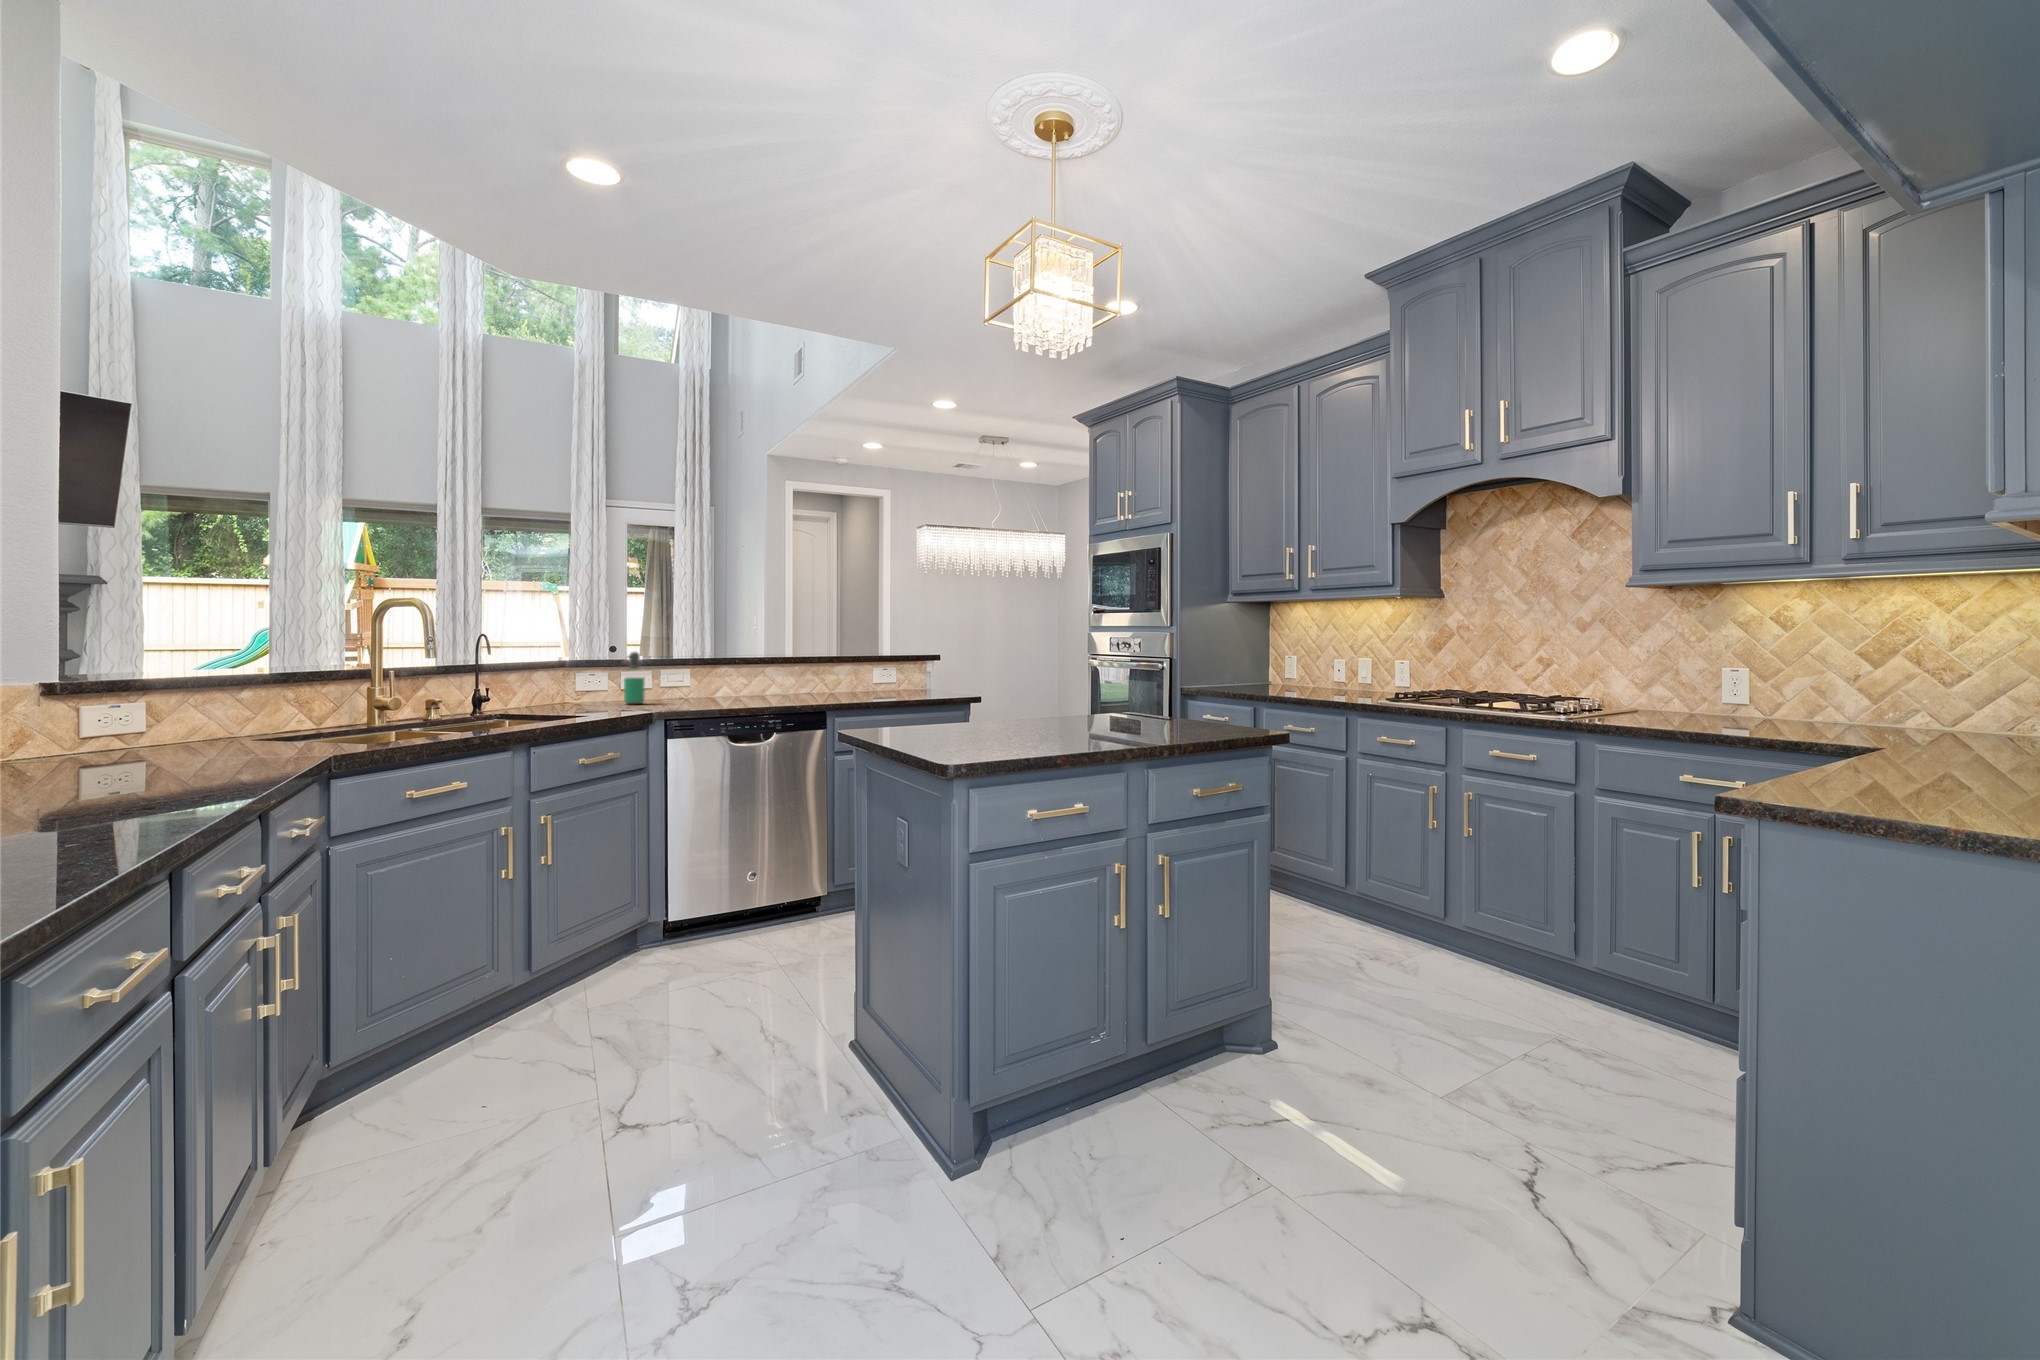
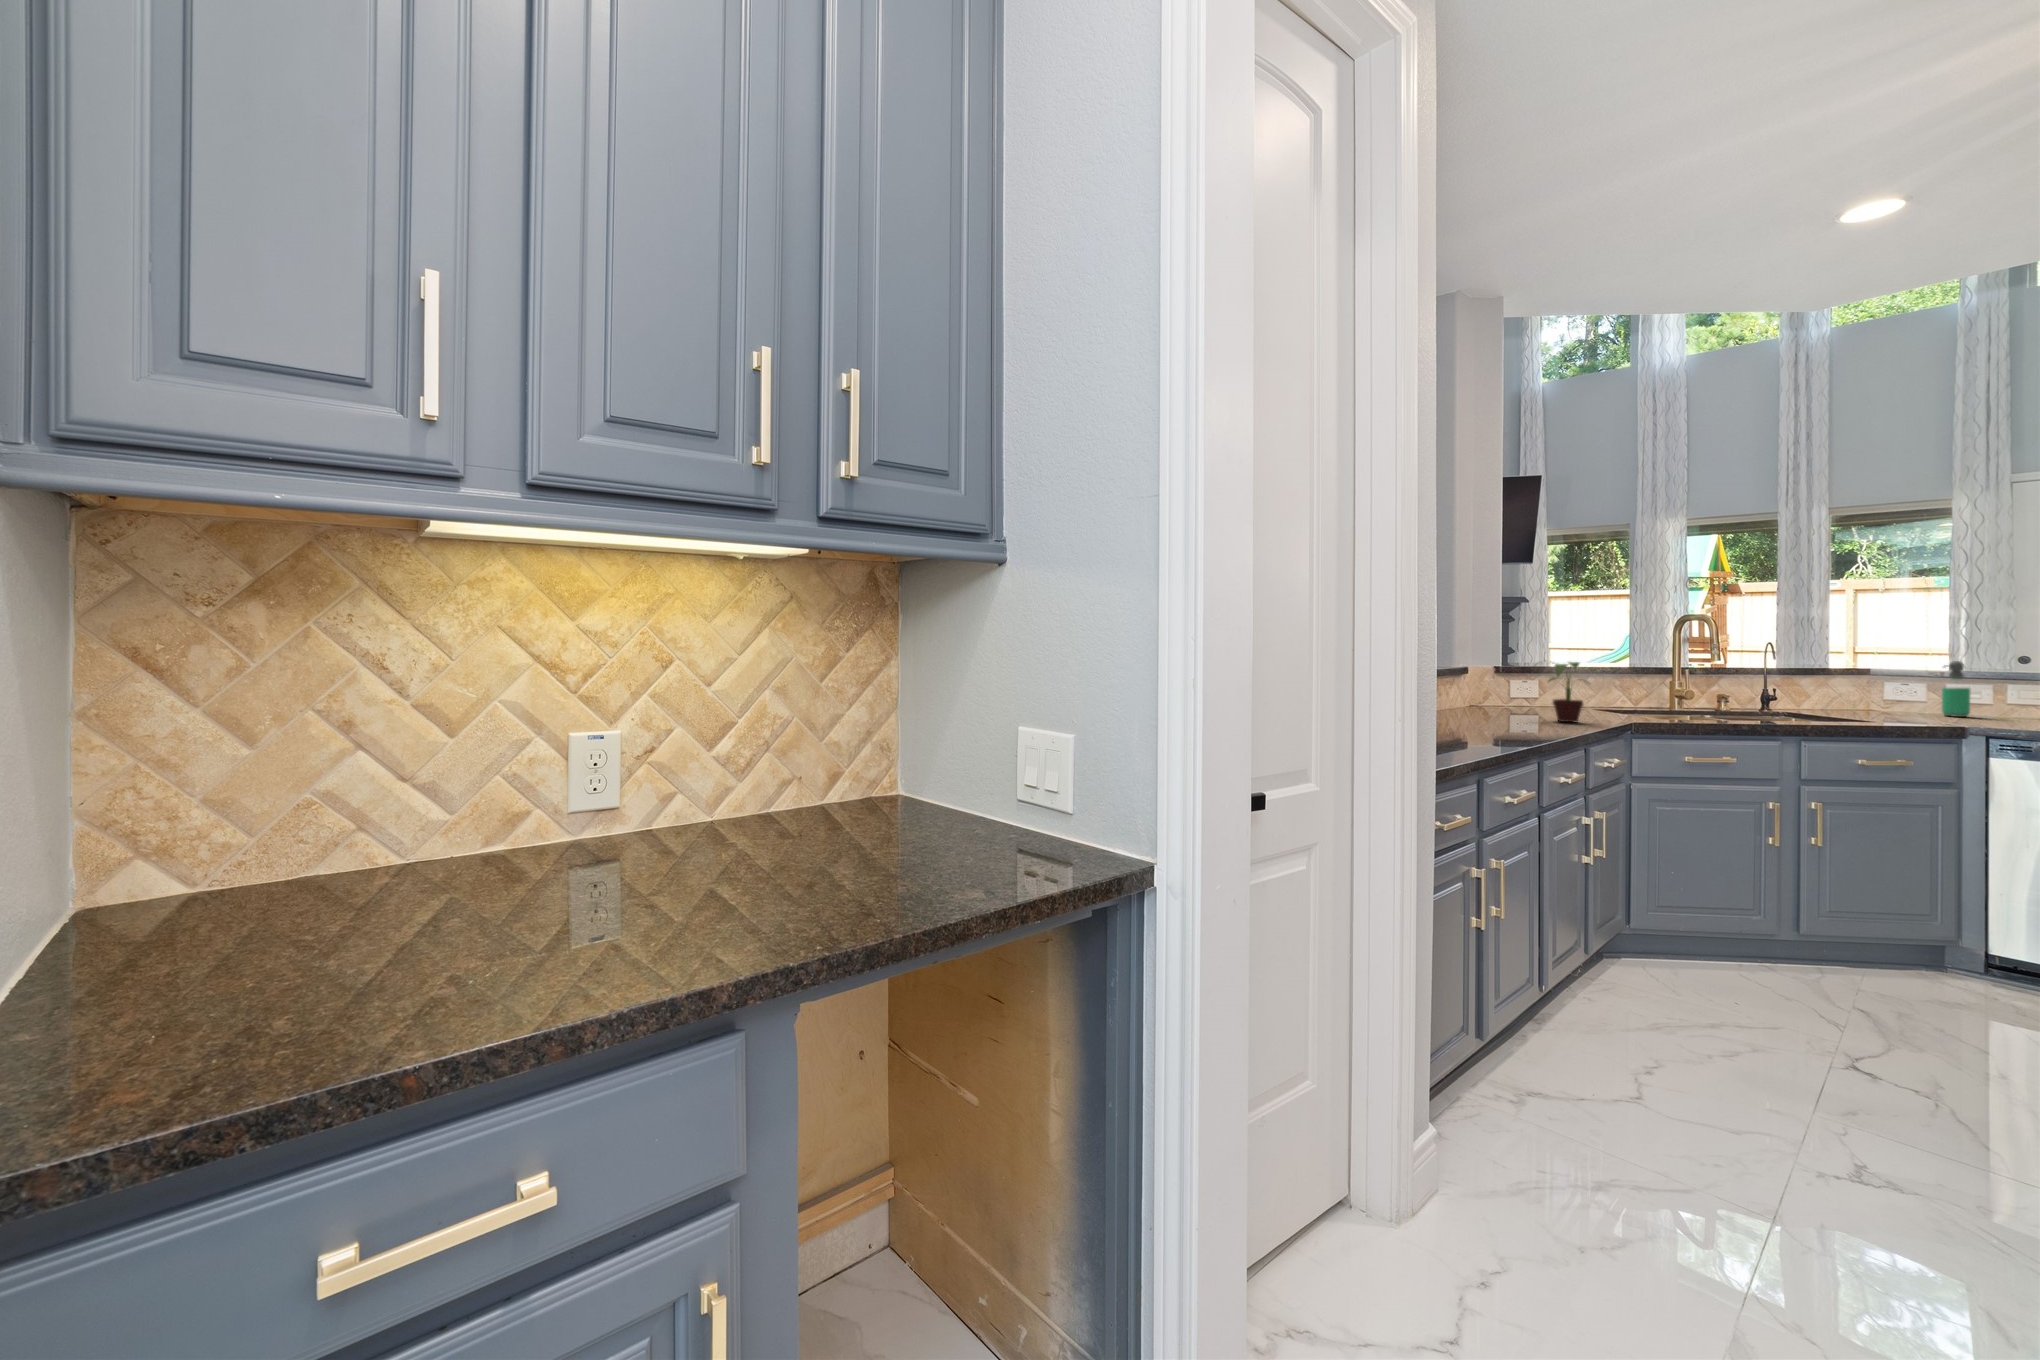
potted plant: none [136,665,283,768] -> present [1535,662,1587,722]

